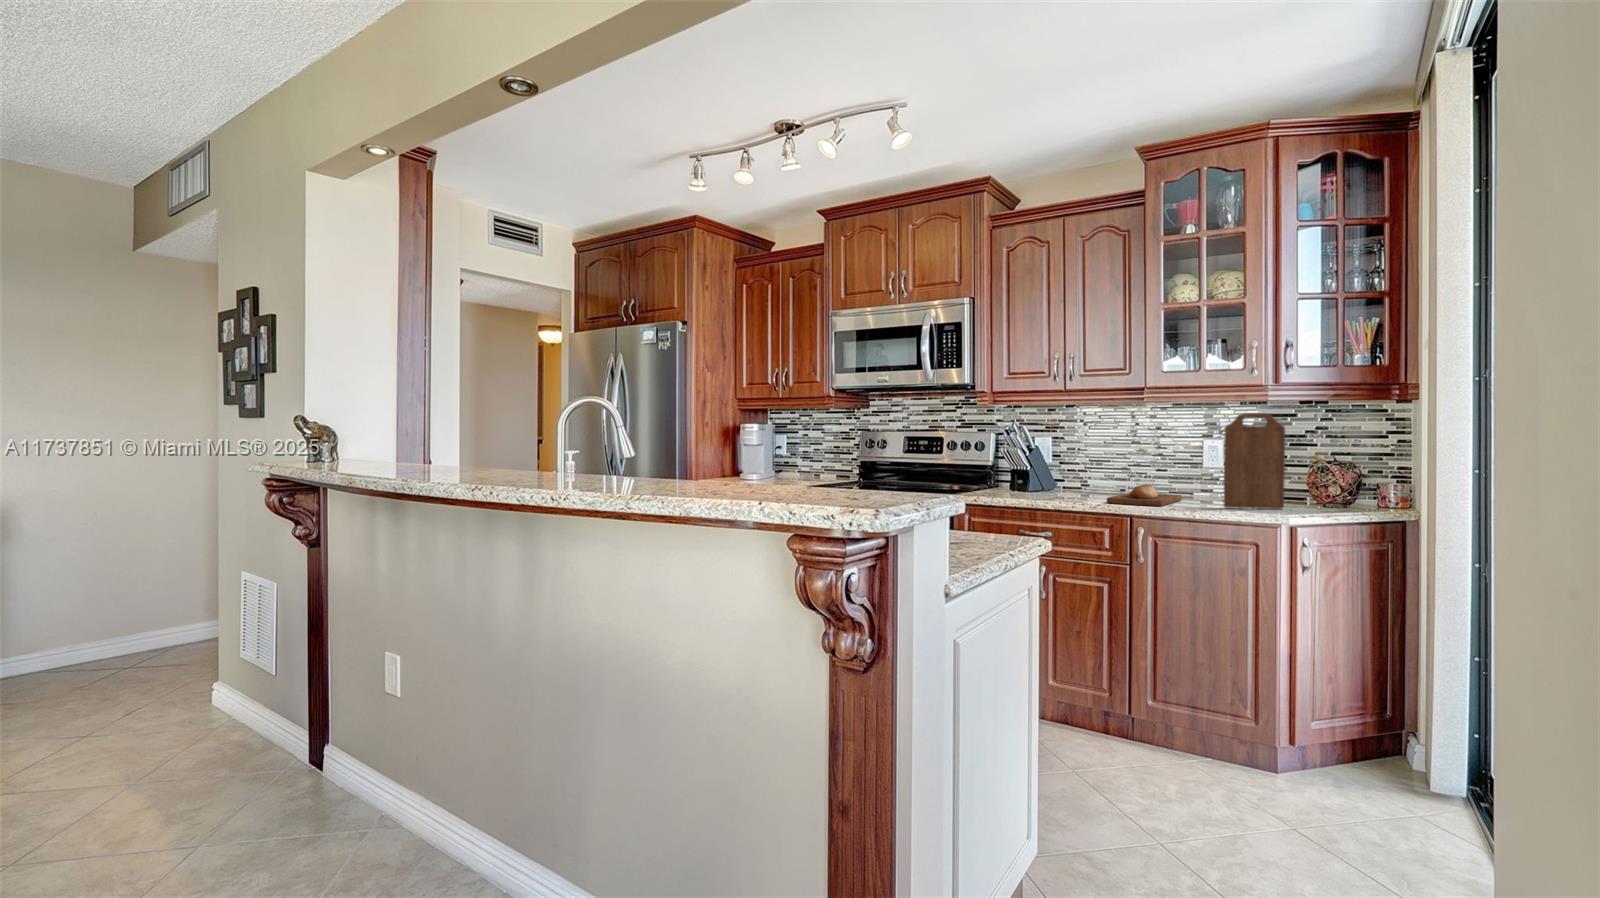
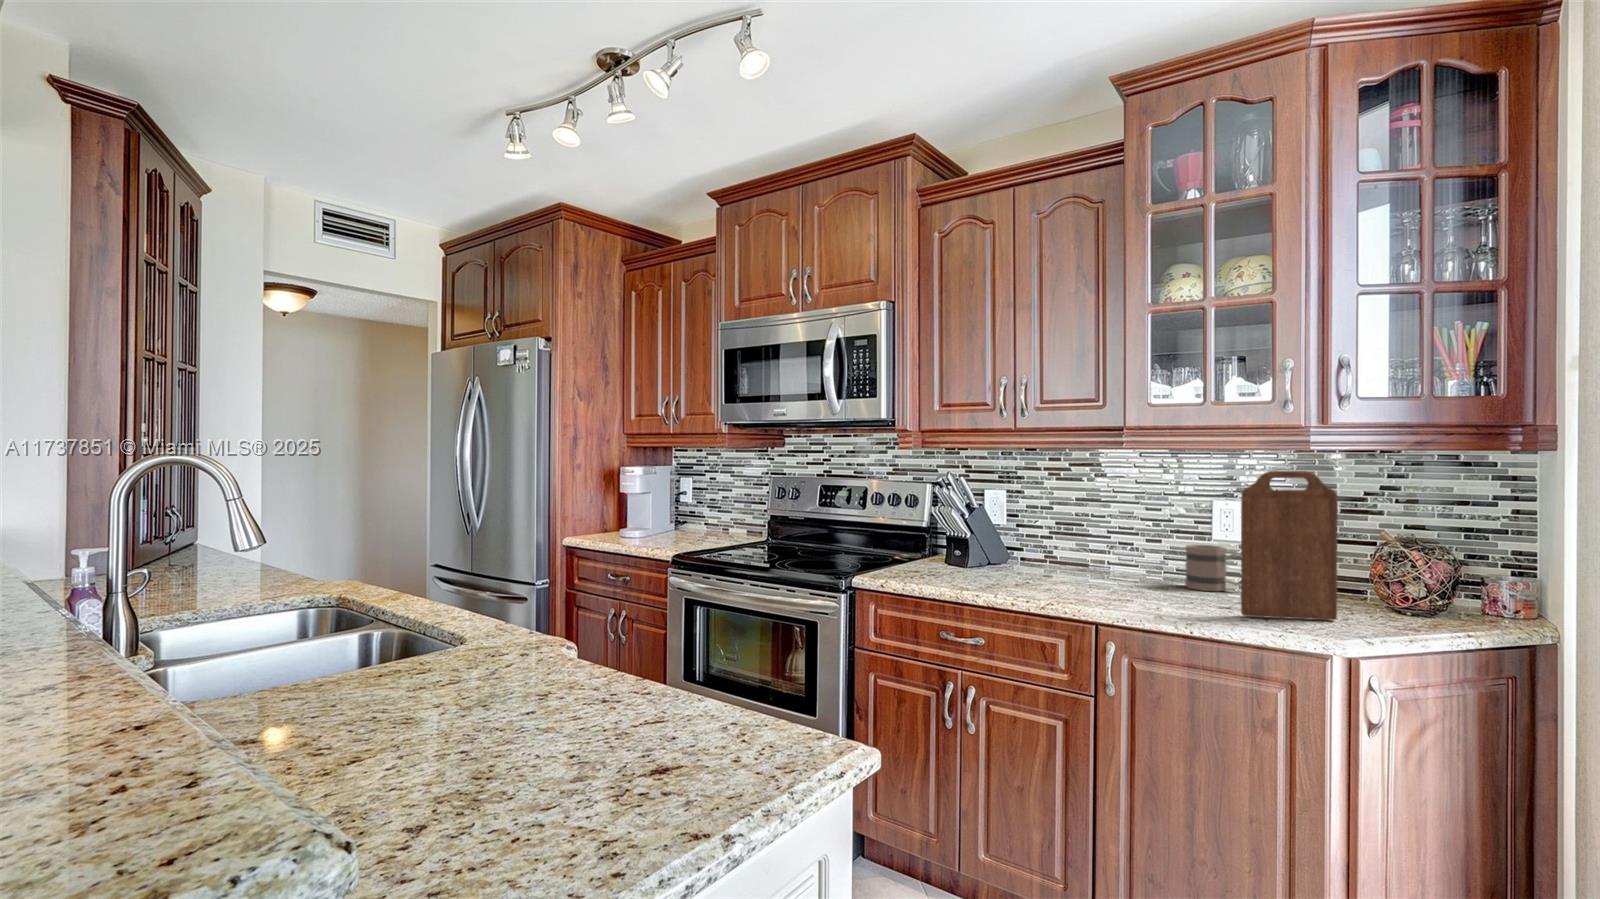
mug: none [1184,470,1226,500] -> present [1185,544,1241,591]
bread loaf: present [1107,484,1182,506] -> none [1065,568,1180,610]

